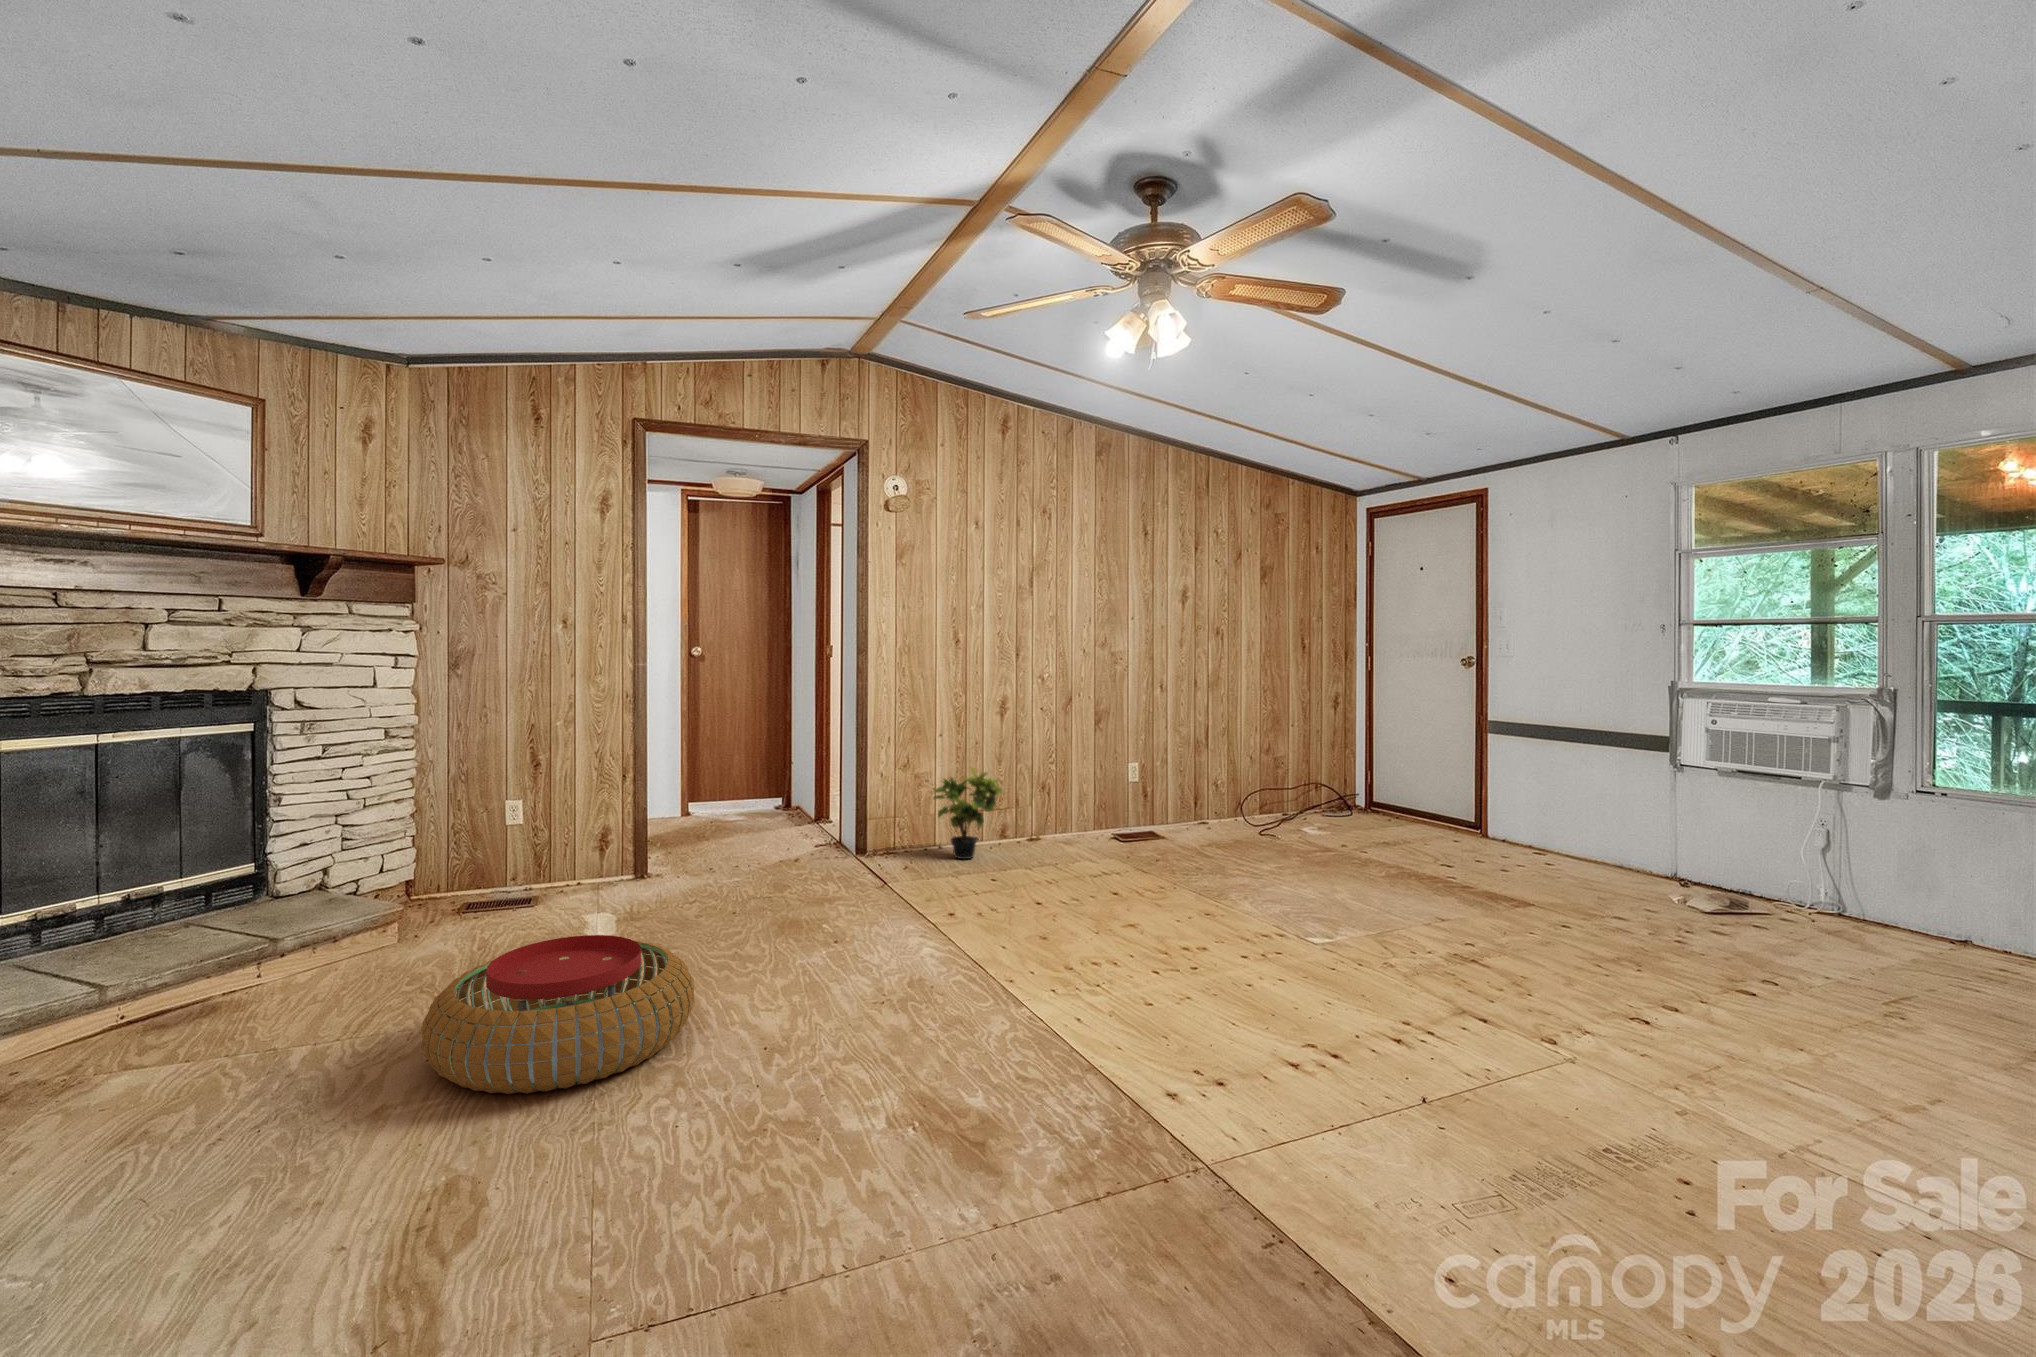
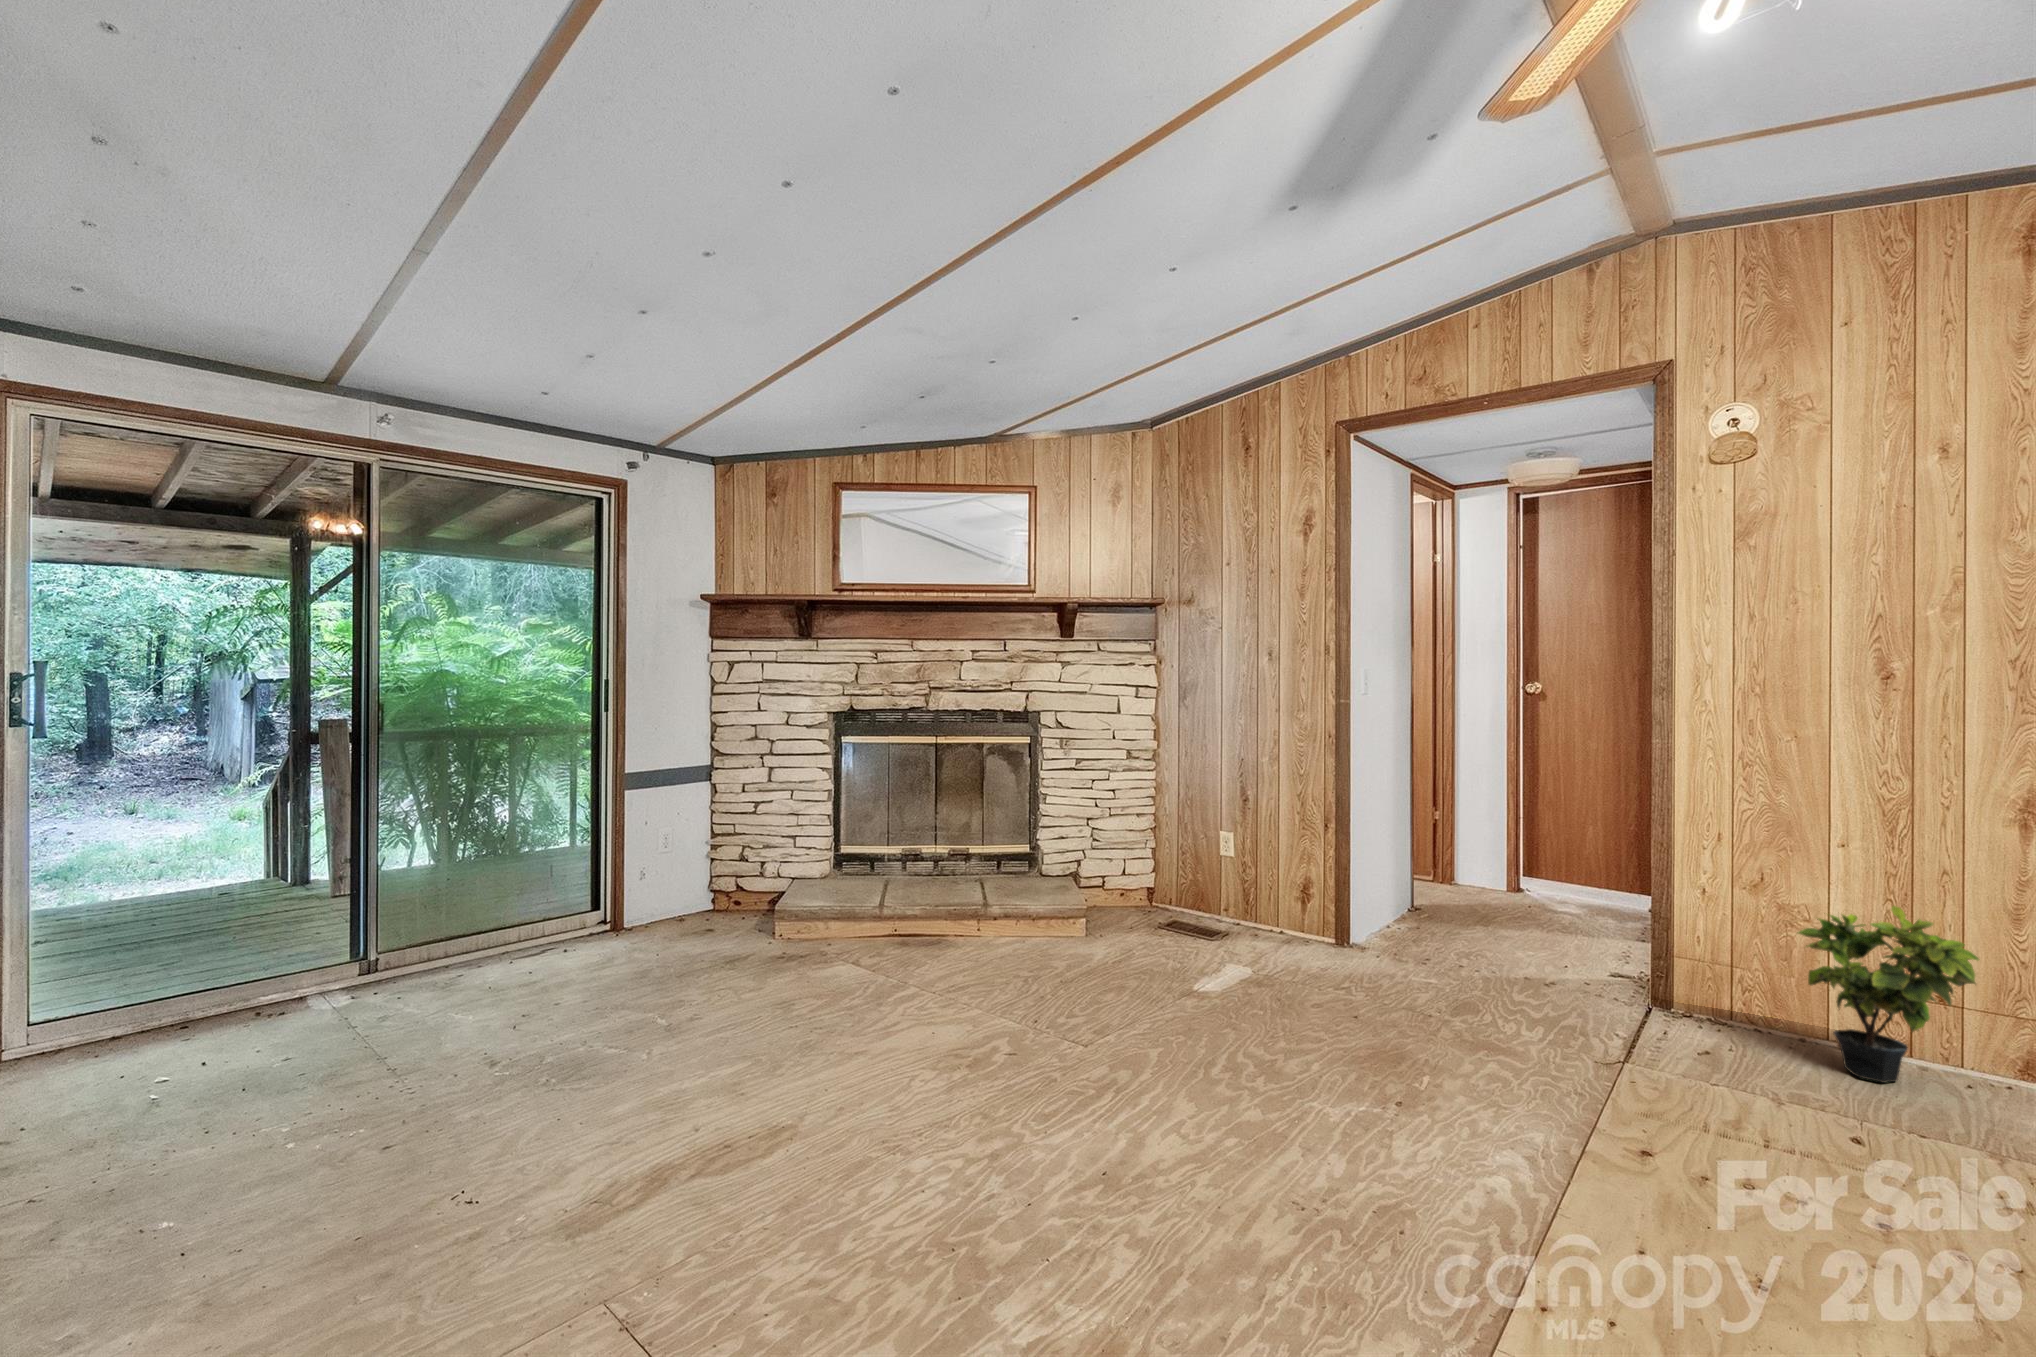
pouf: present [421,935,695,1094] -> none [883,965,1125,1121]

